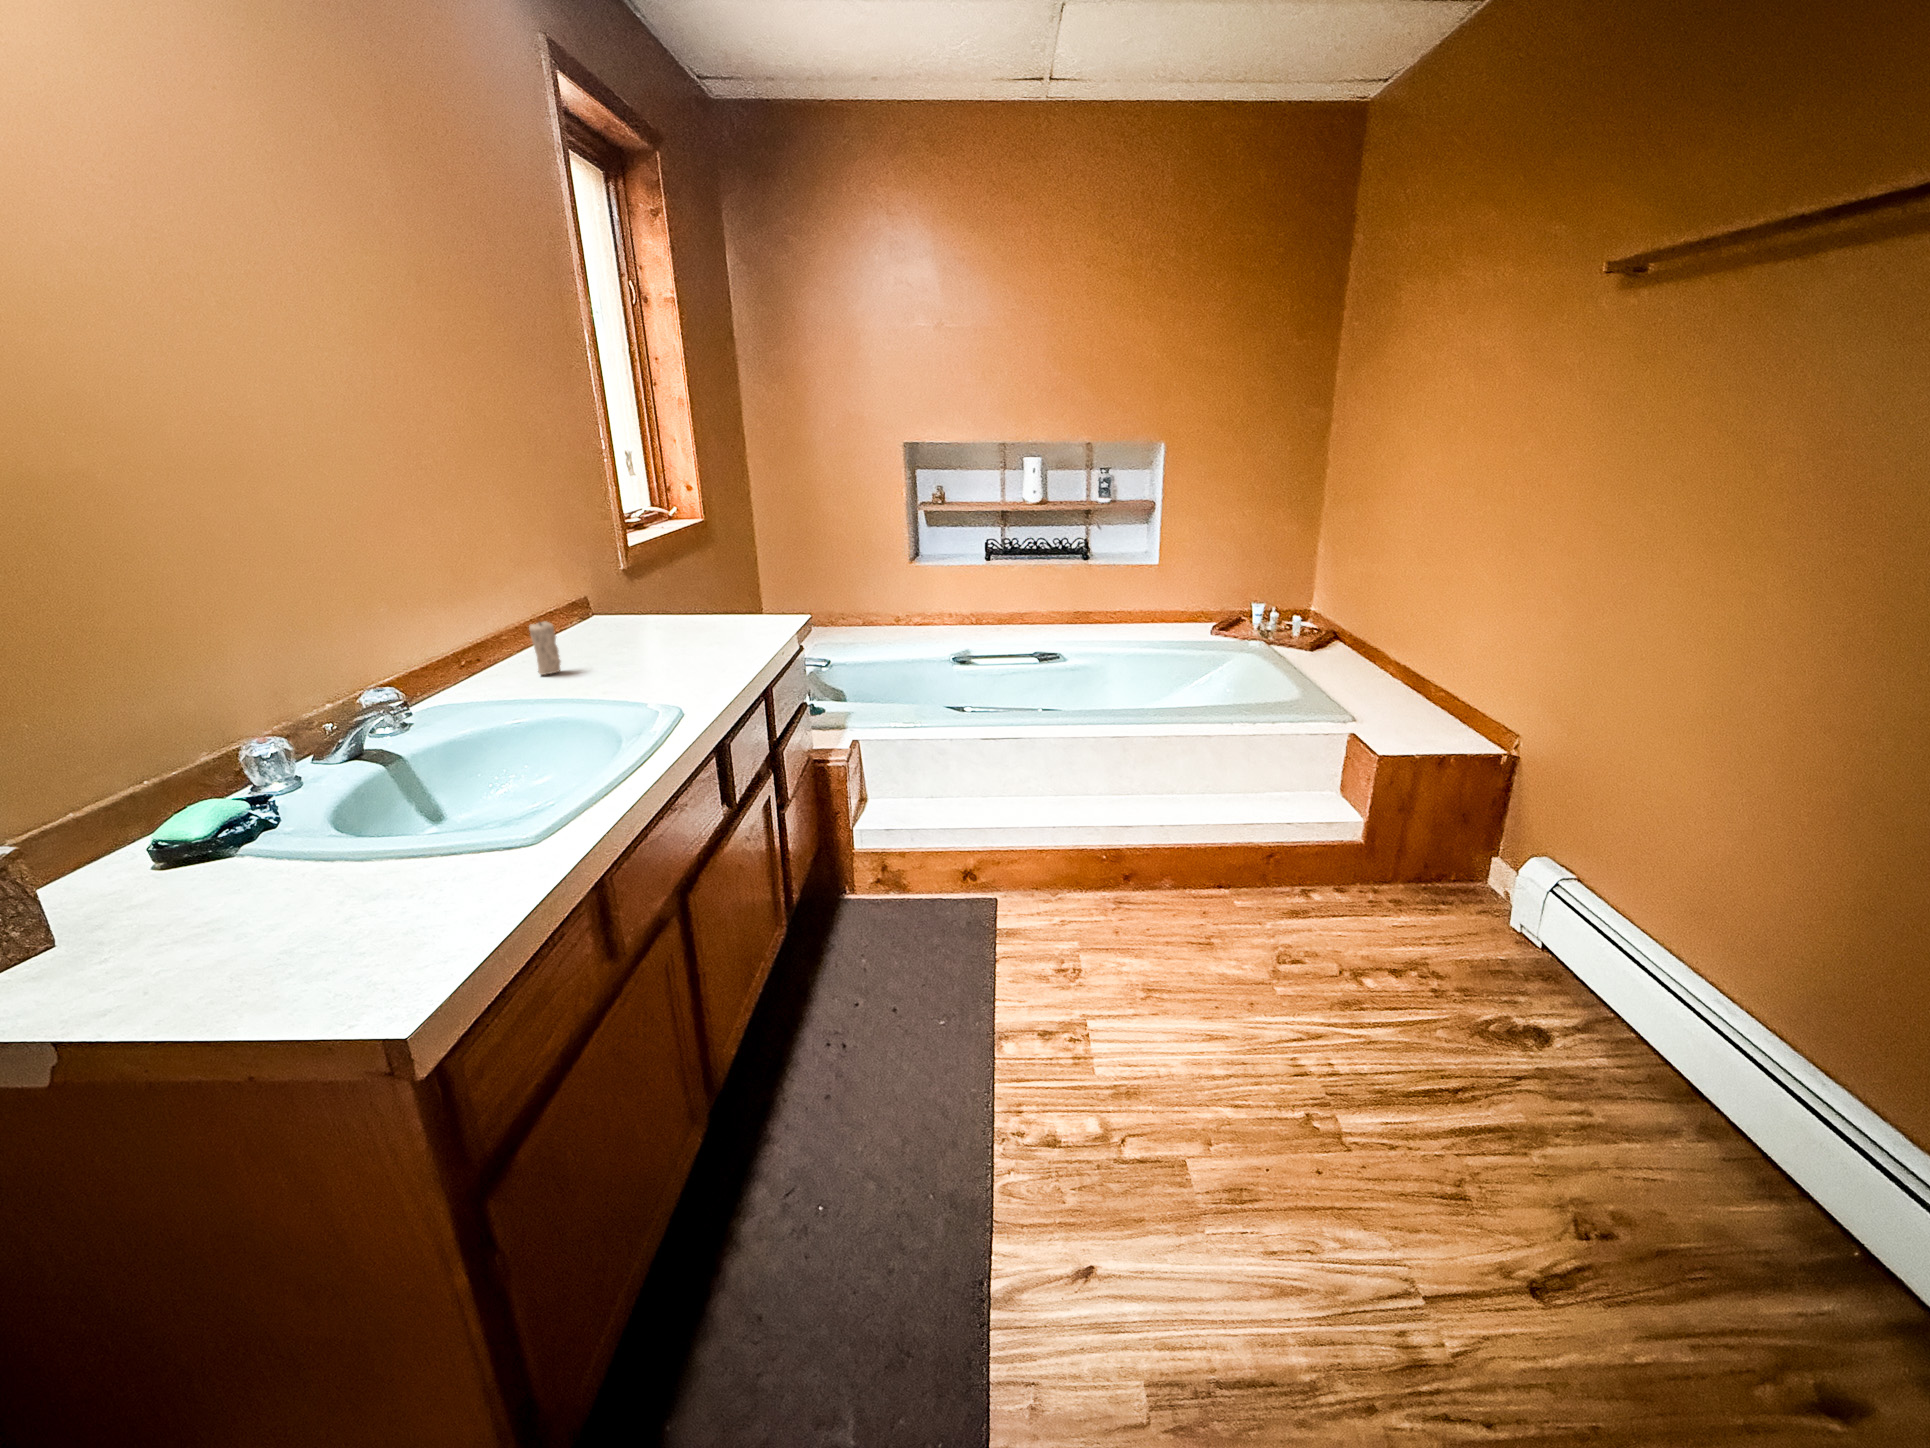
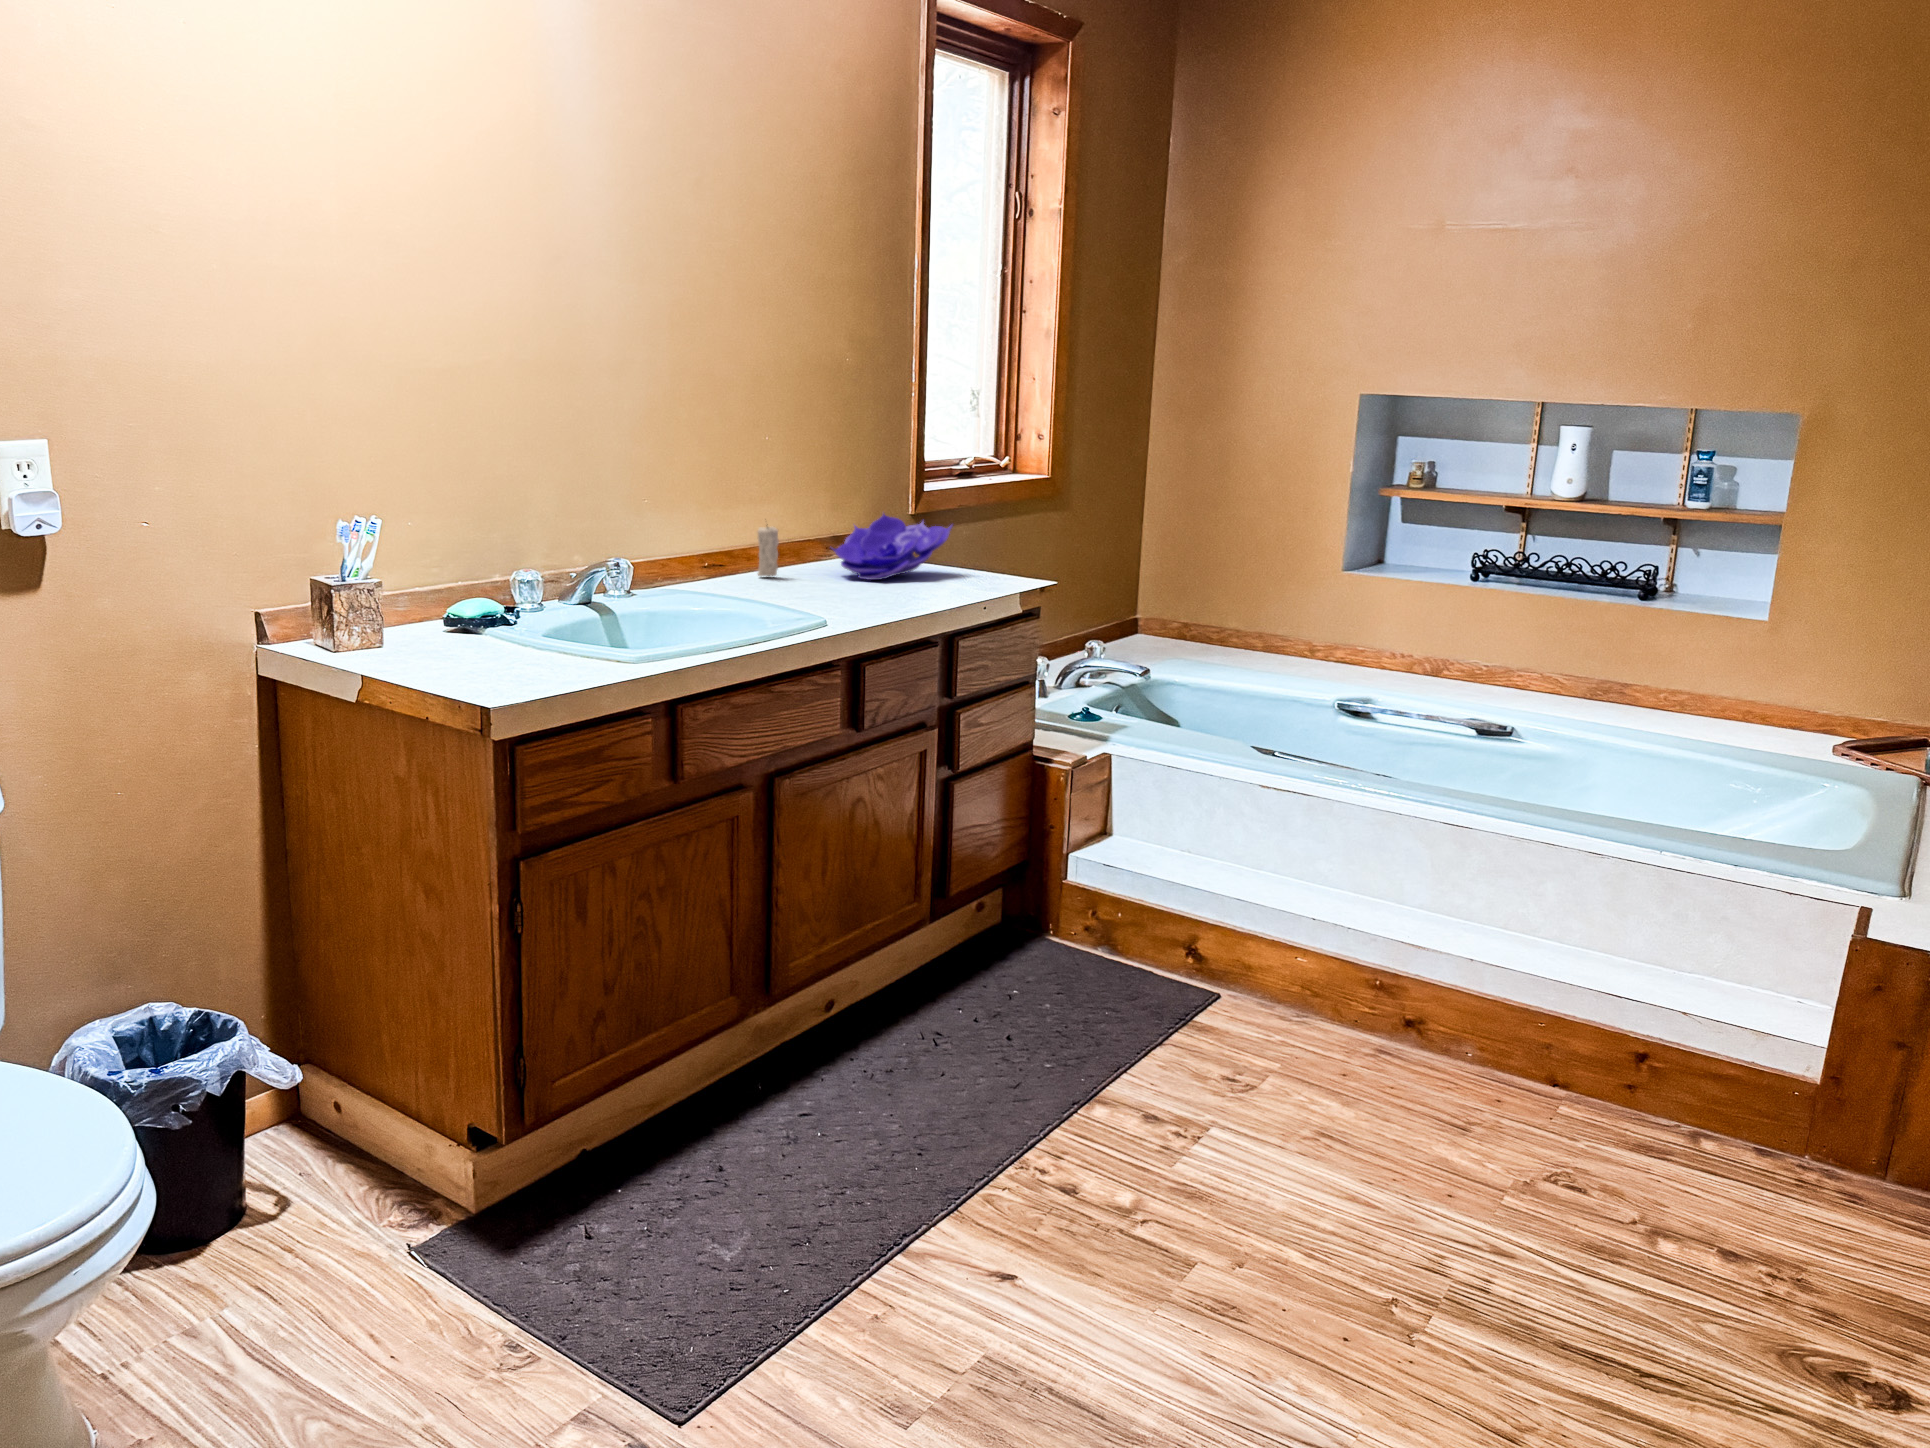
decorative bowl: none [609,585,723,658] -> present [832,514,953,580]

